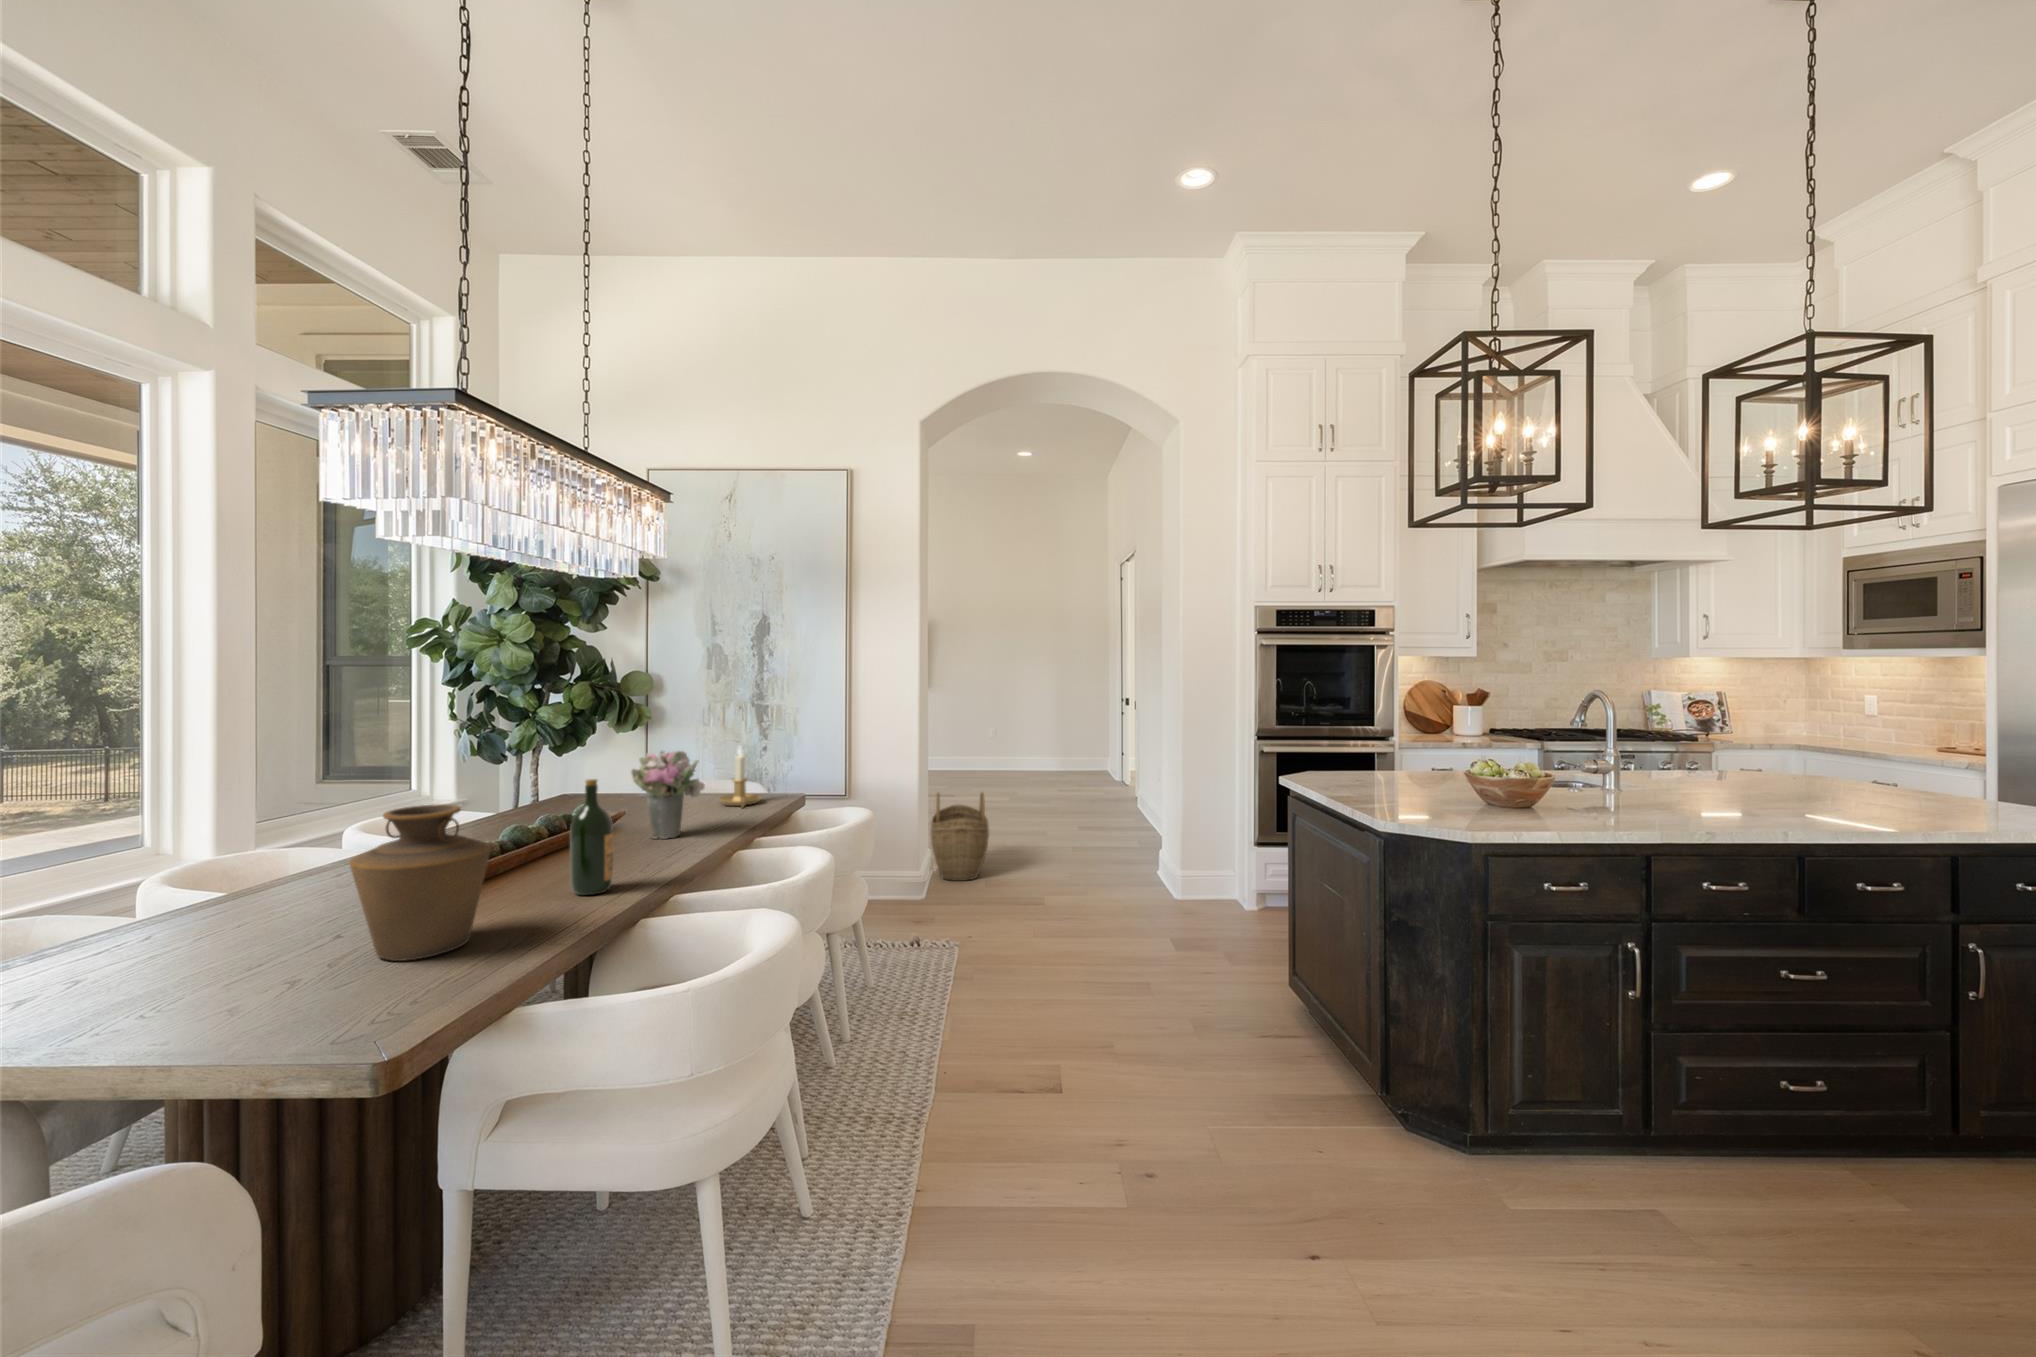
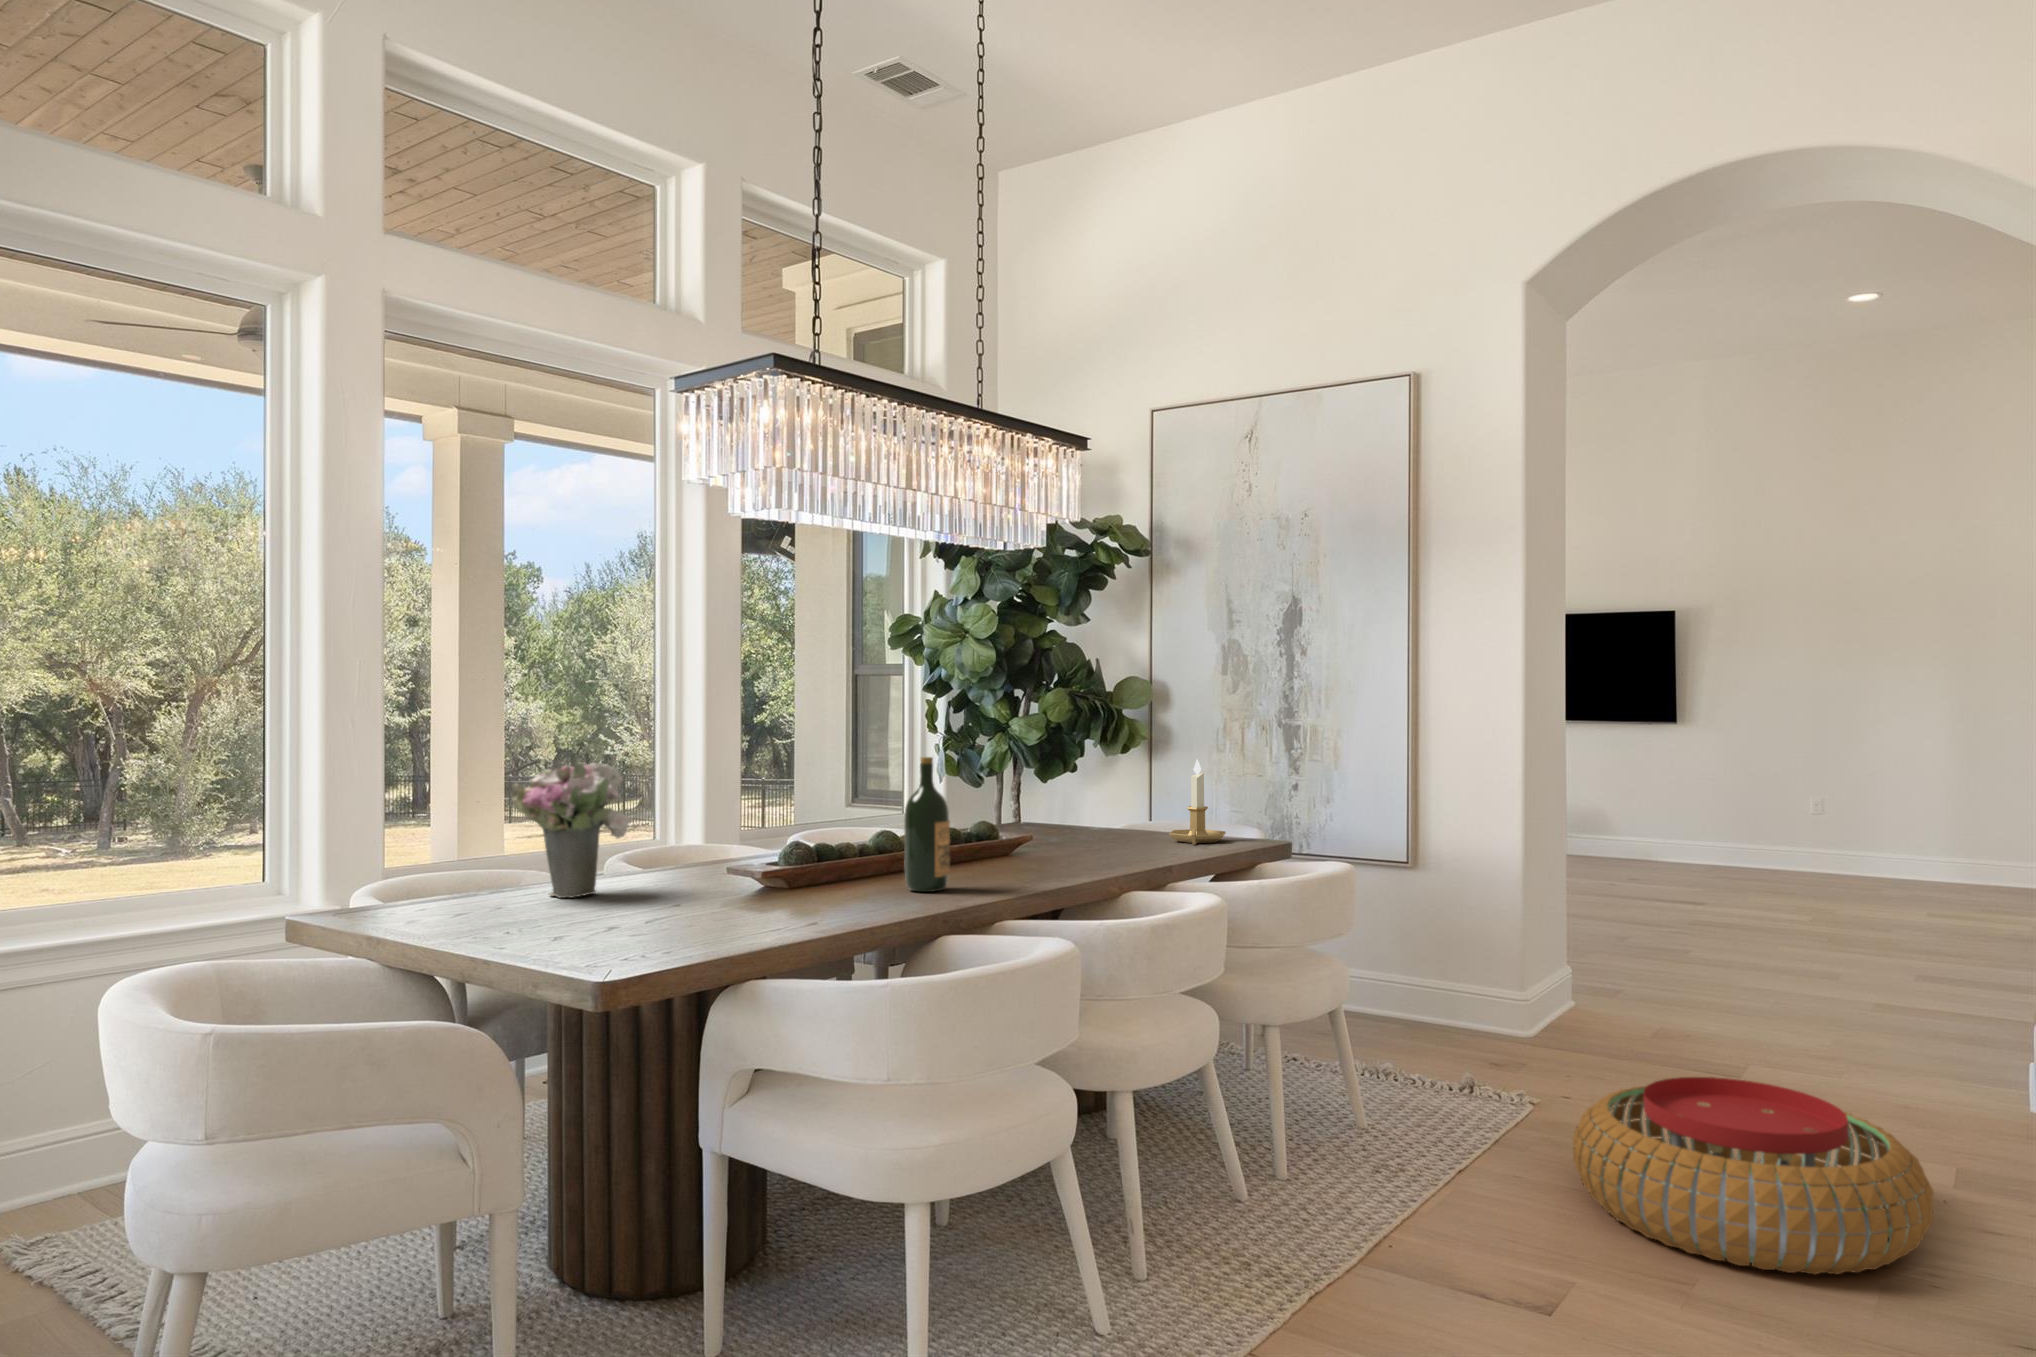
flower bouquet: present [631,751,705,839] -> present [512,762,631,898]
woven basket: present [931,793,989,881] -> none [1564,876,1671,1031]
vase: present [349,804,491,961] -> none [680,761,801,912]
pouf: none [1007,913,1180,1023] -> present [1573,1077,1933,1275]

